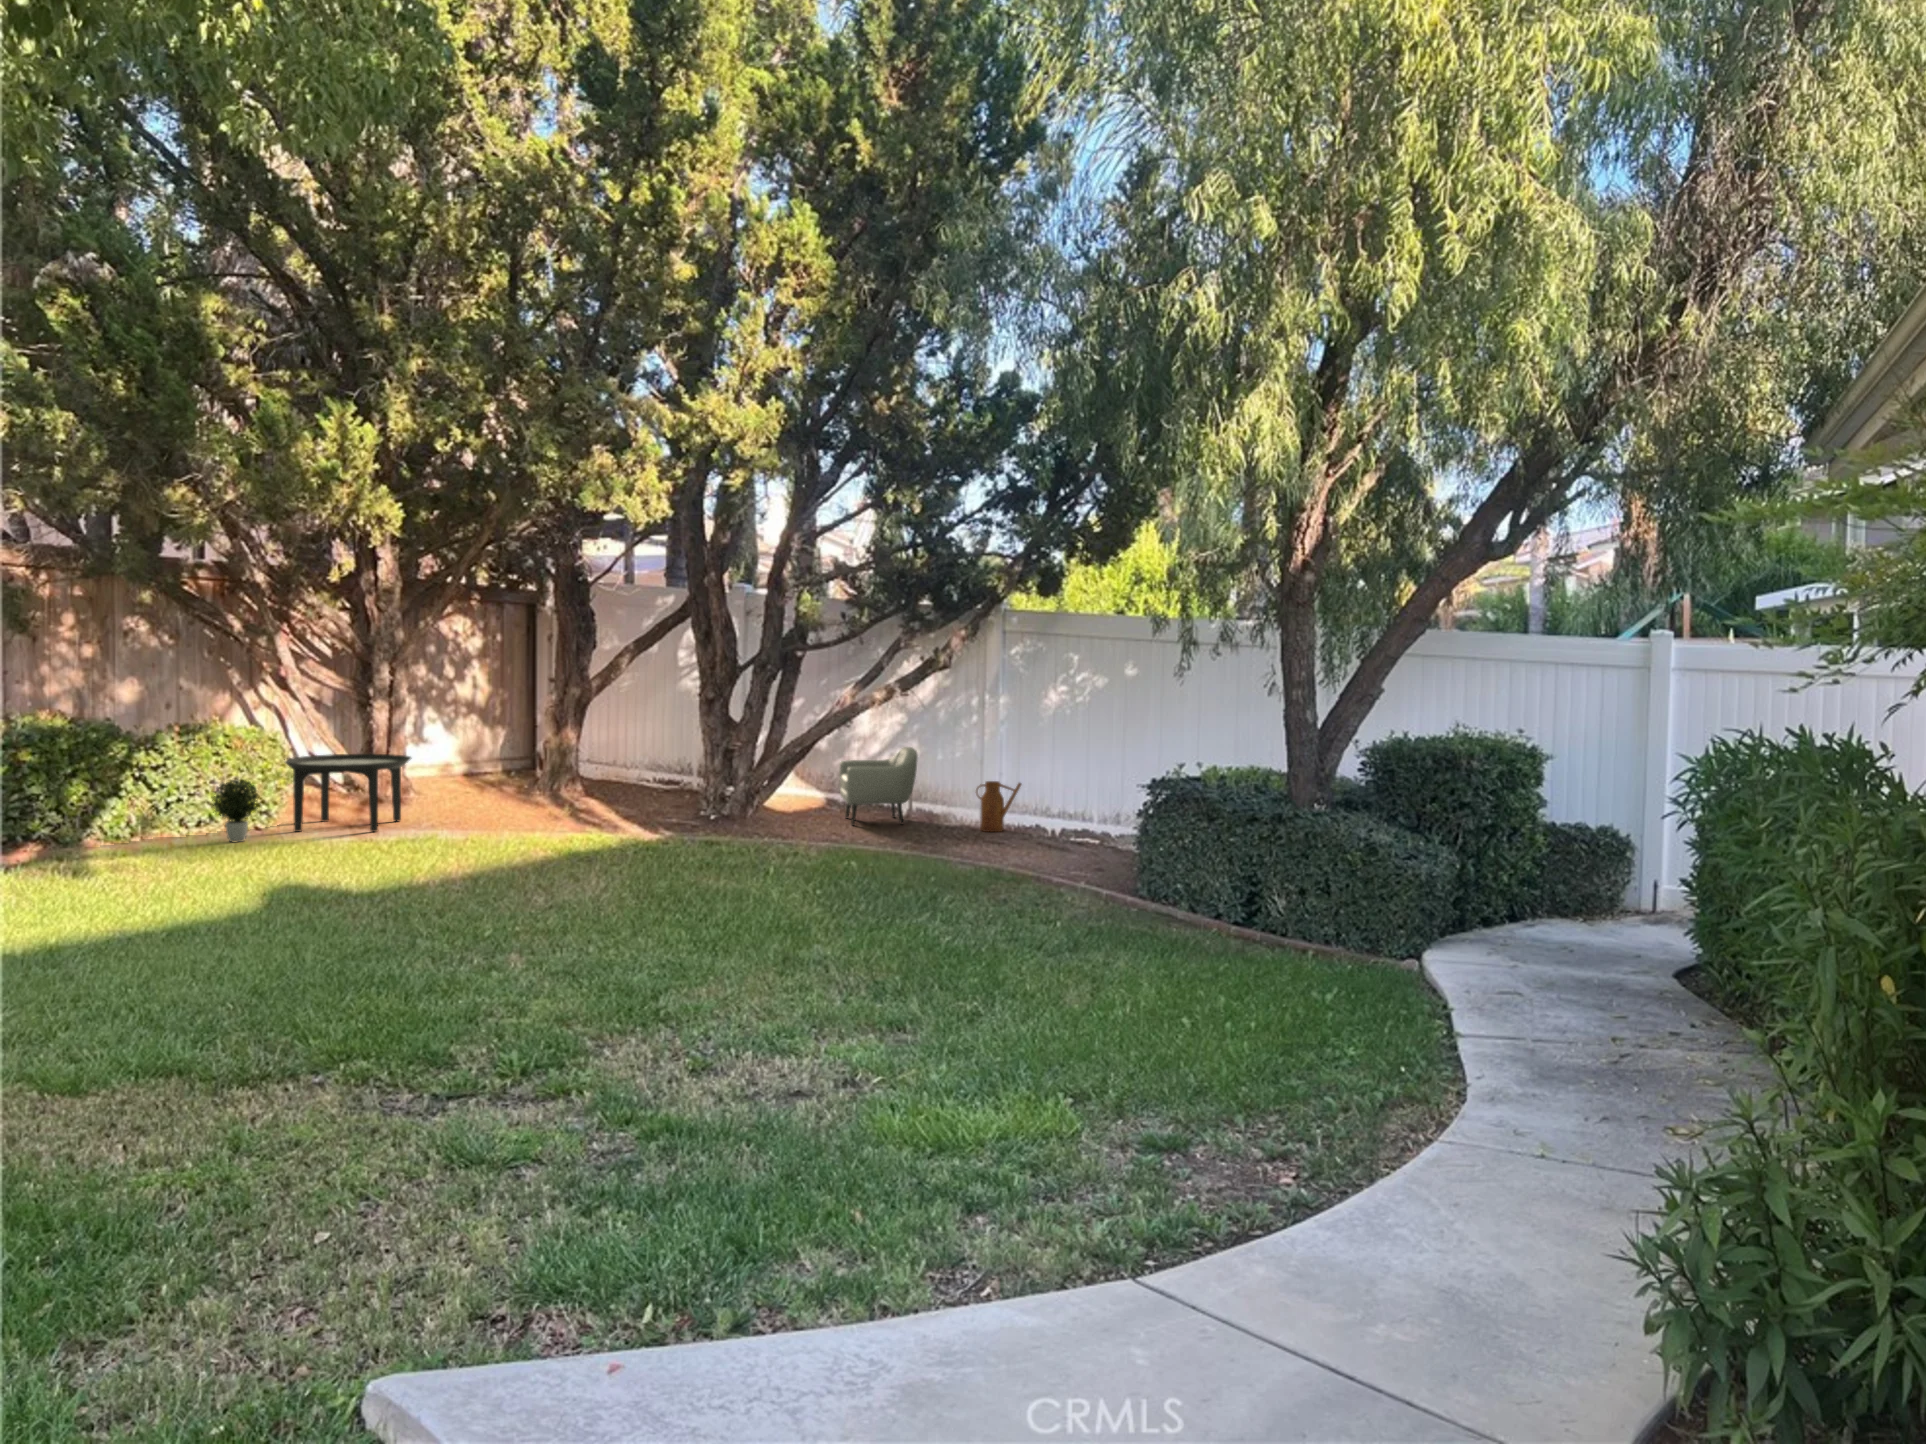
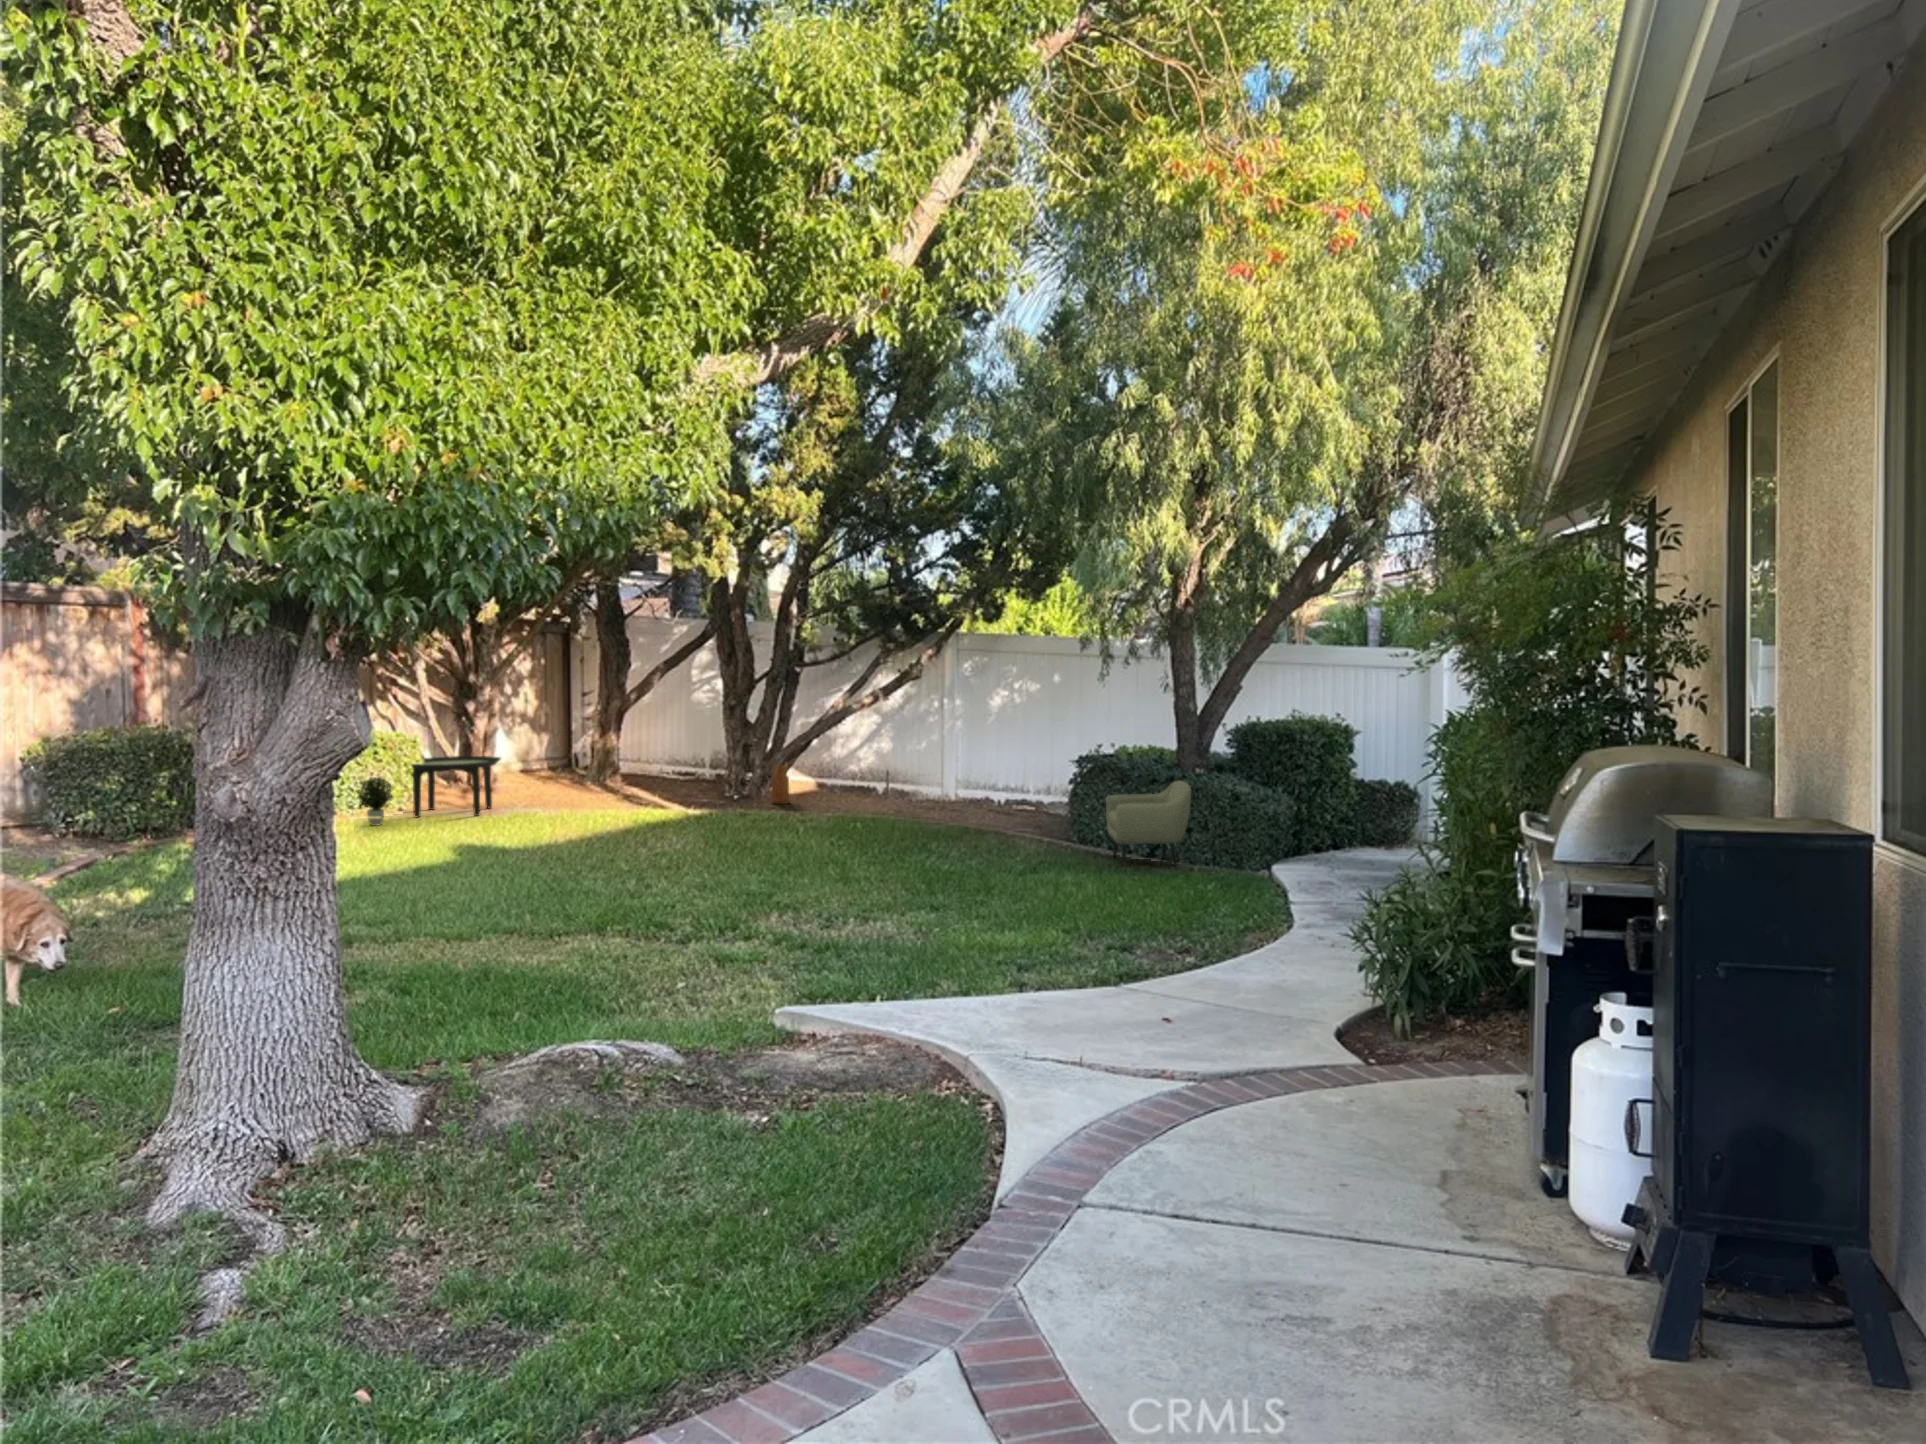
armchair: present [839,747,918,825] -> present [1106,781,1191,866]
watering can: present [976,781,1021,832] -> present [771,763,789,804]

